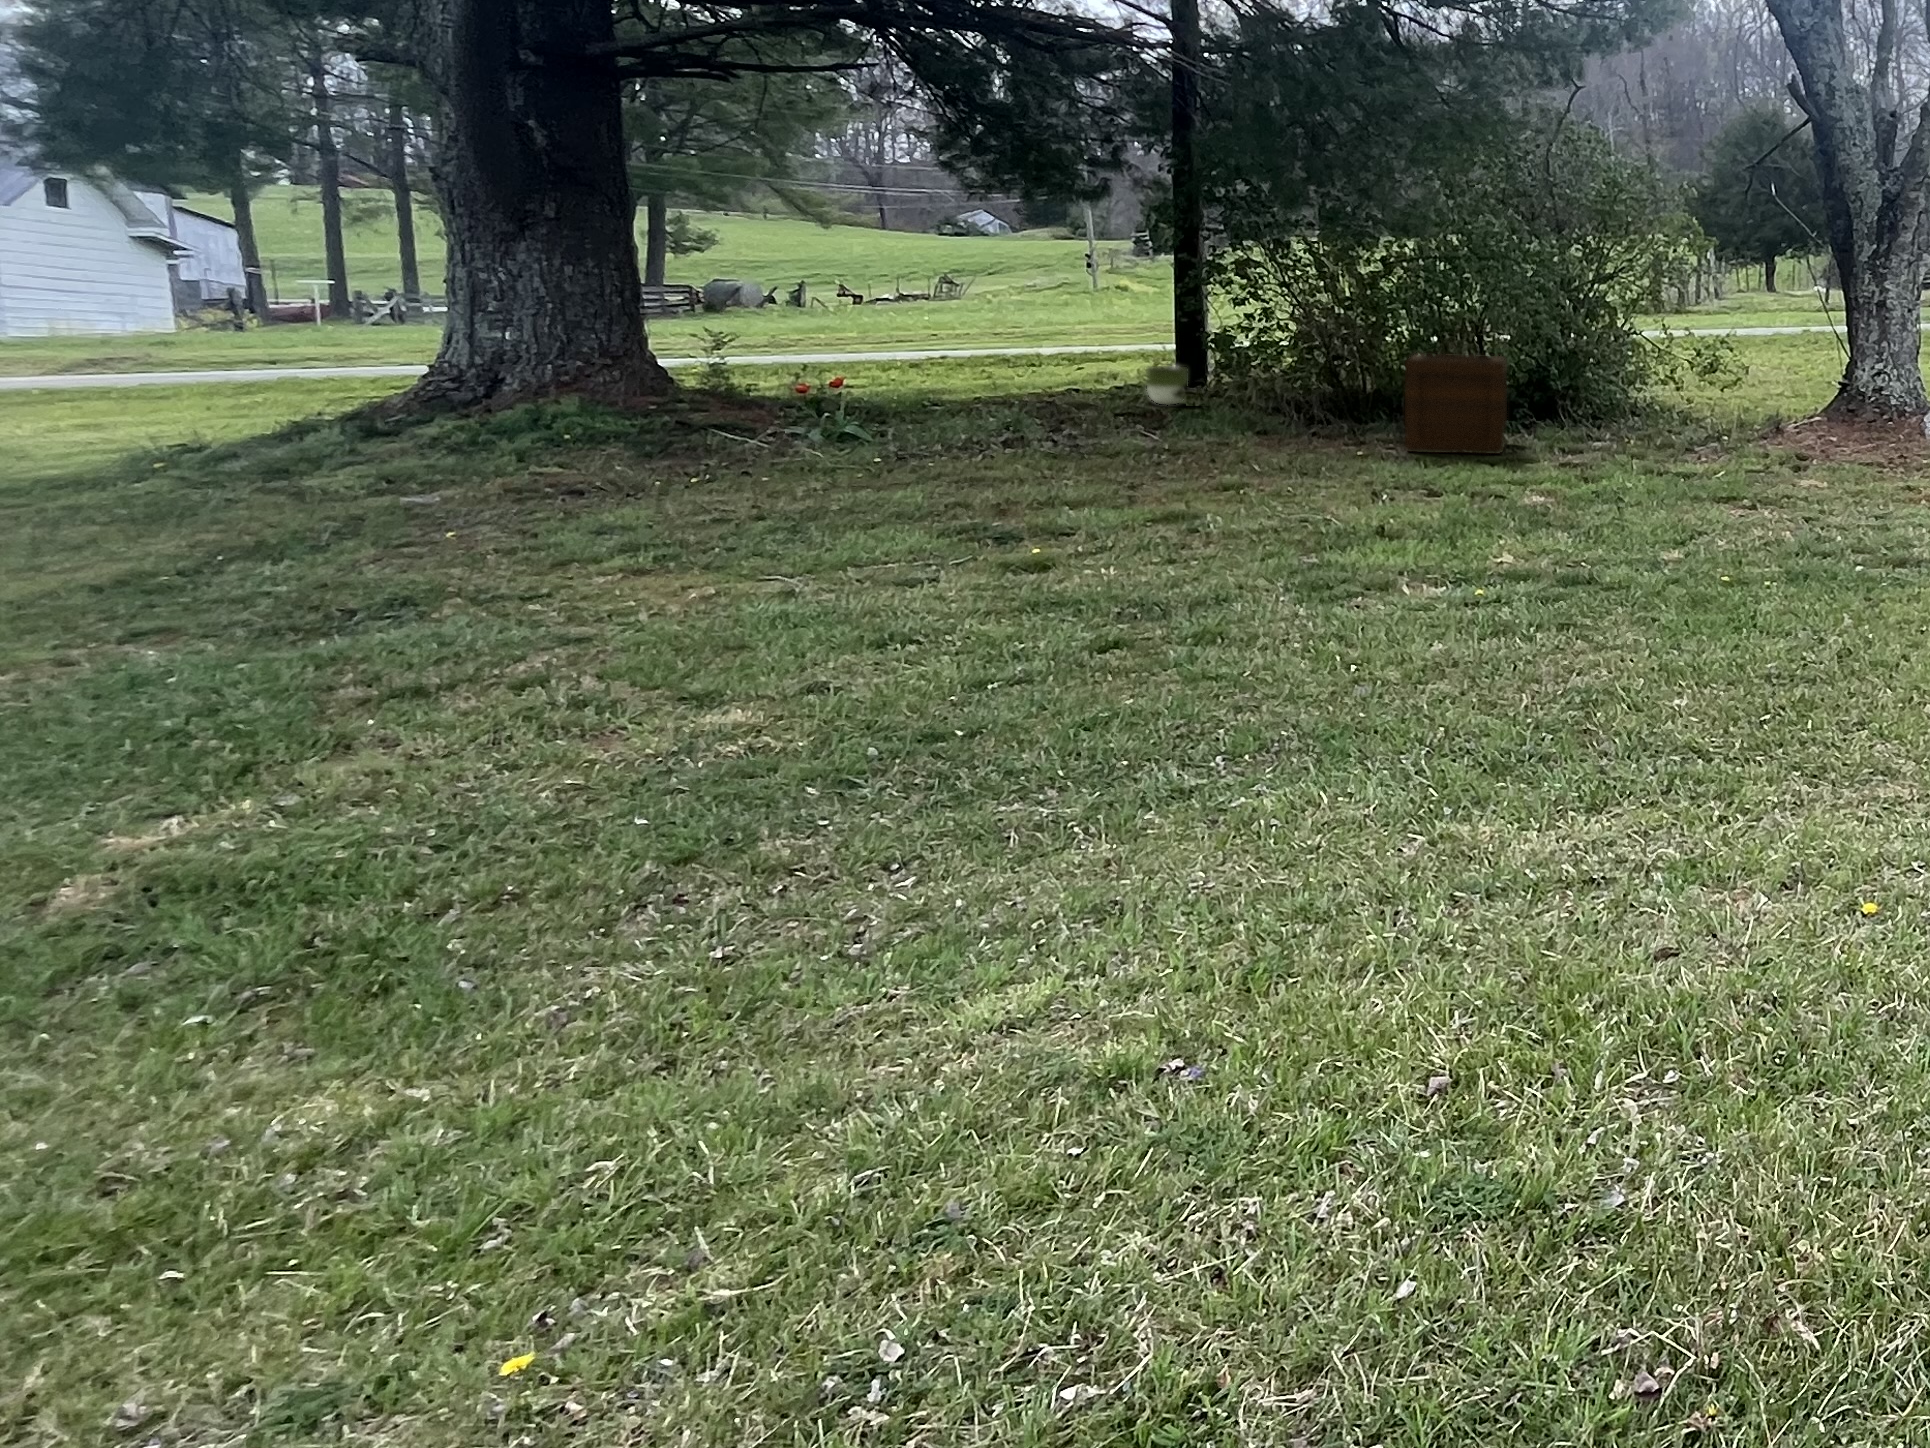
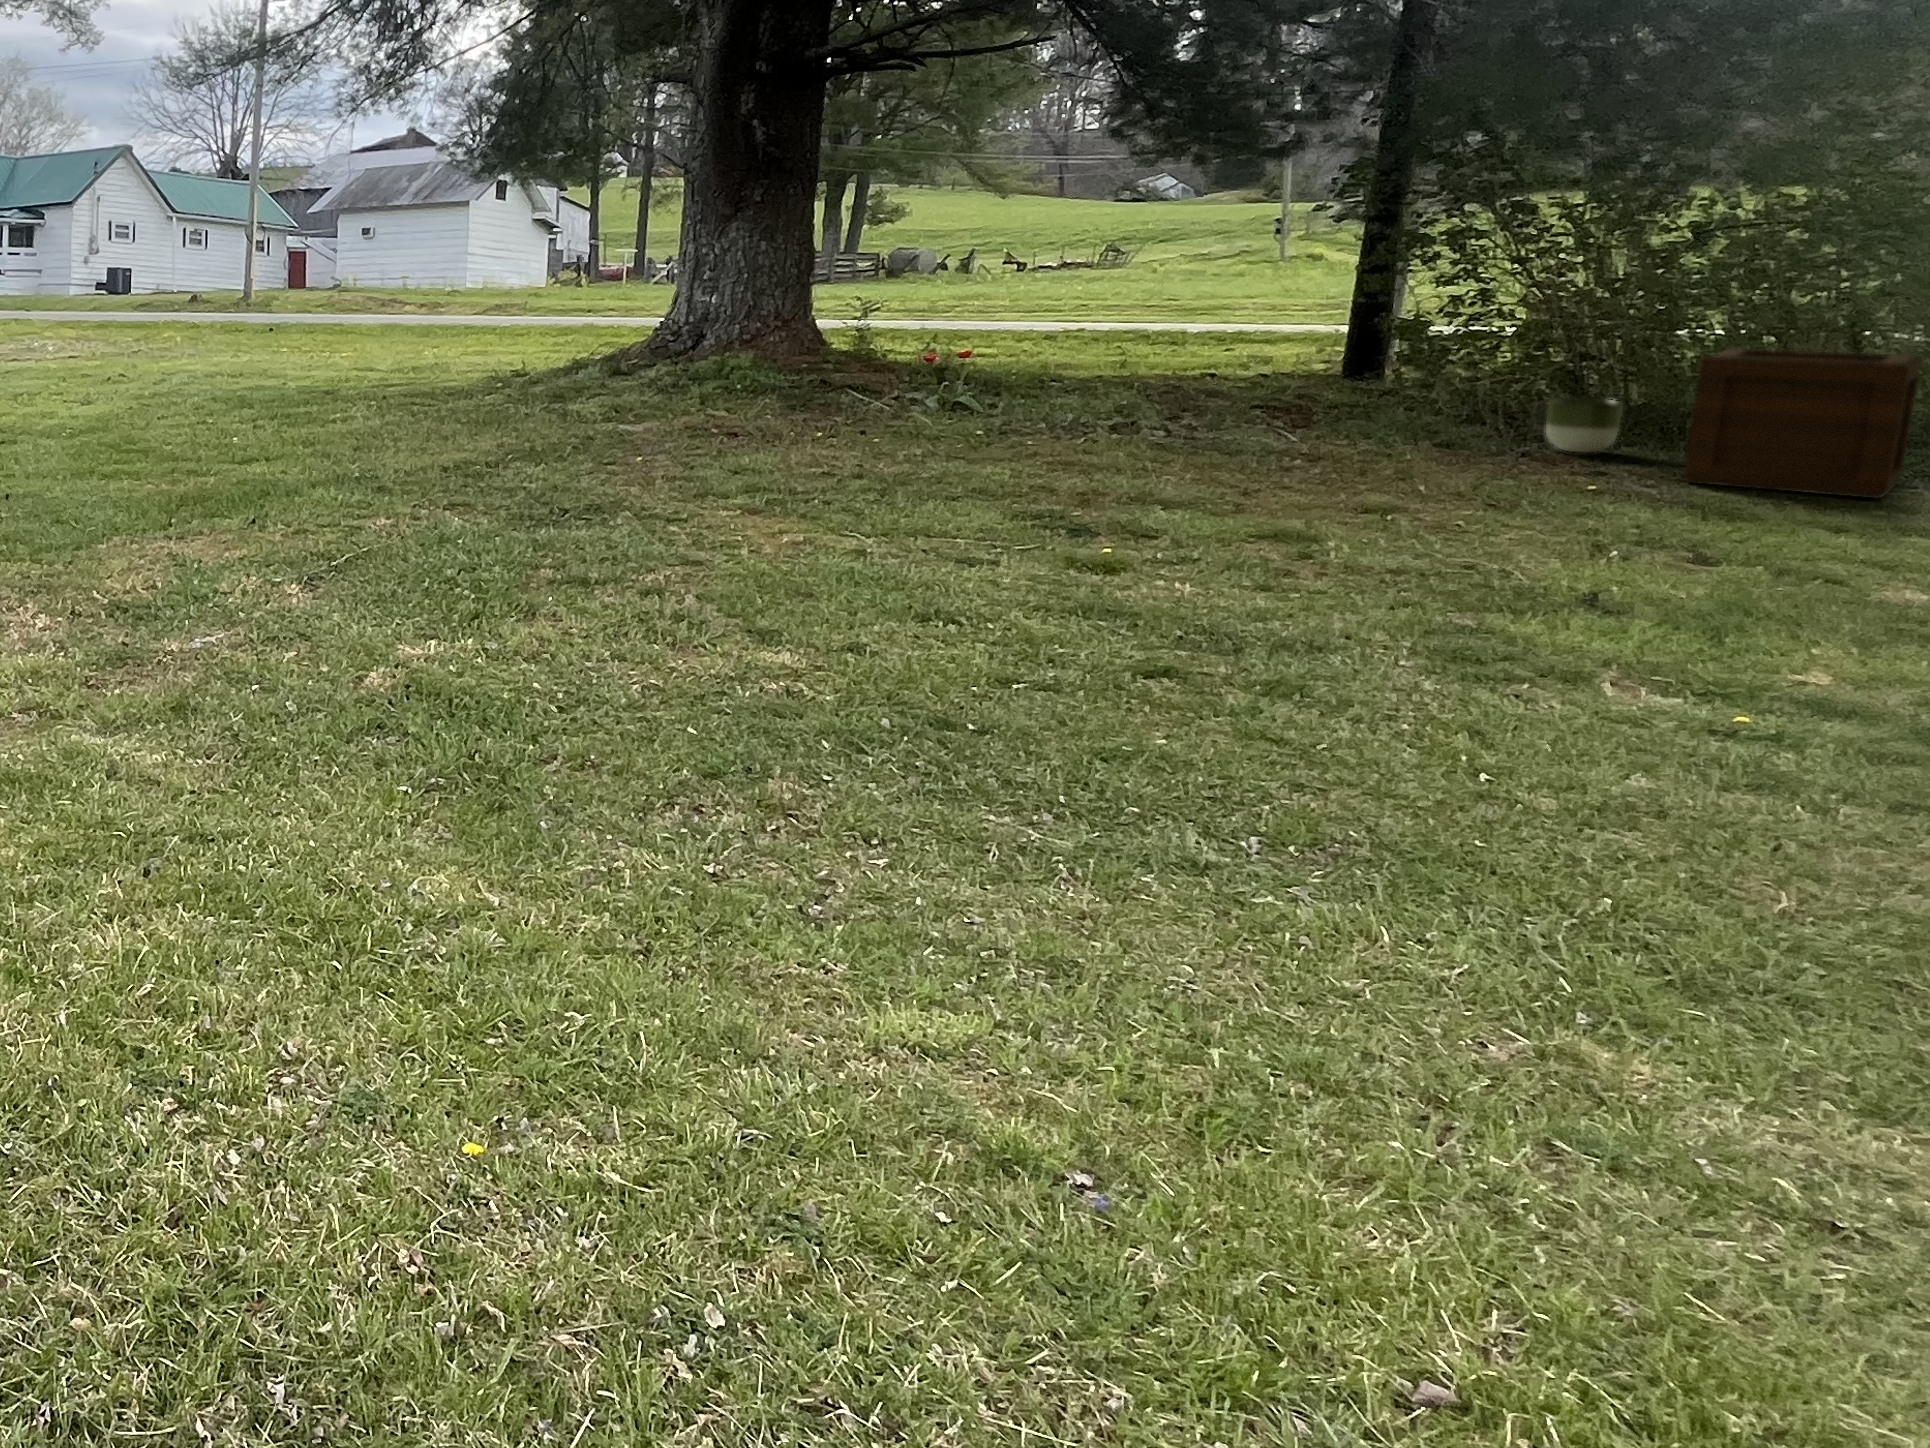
planter: present [1146,366,1188,405] -> present [1546,398,1623,452]

